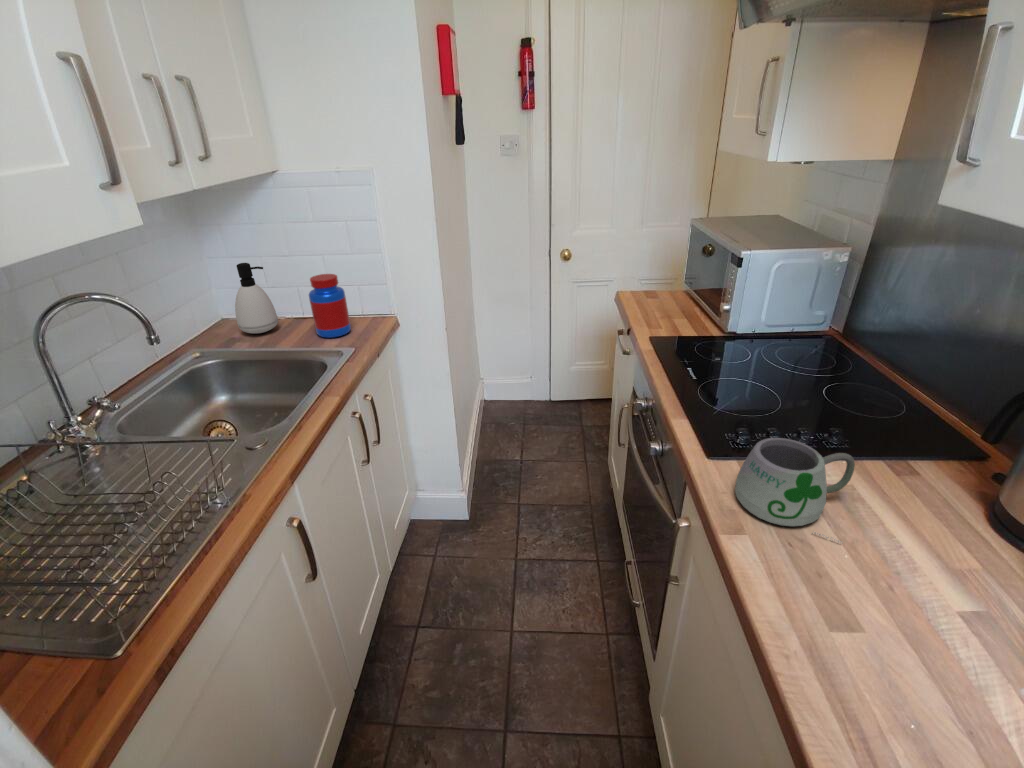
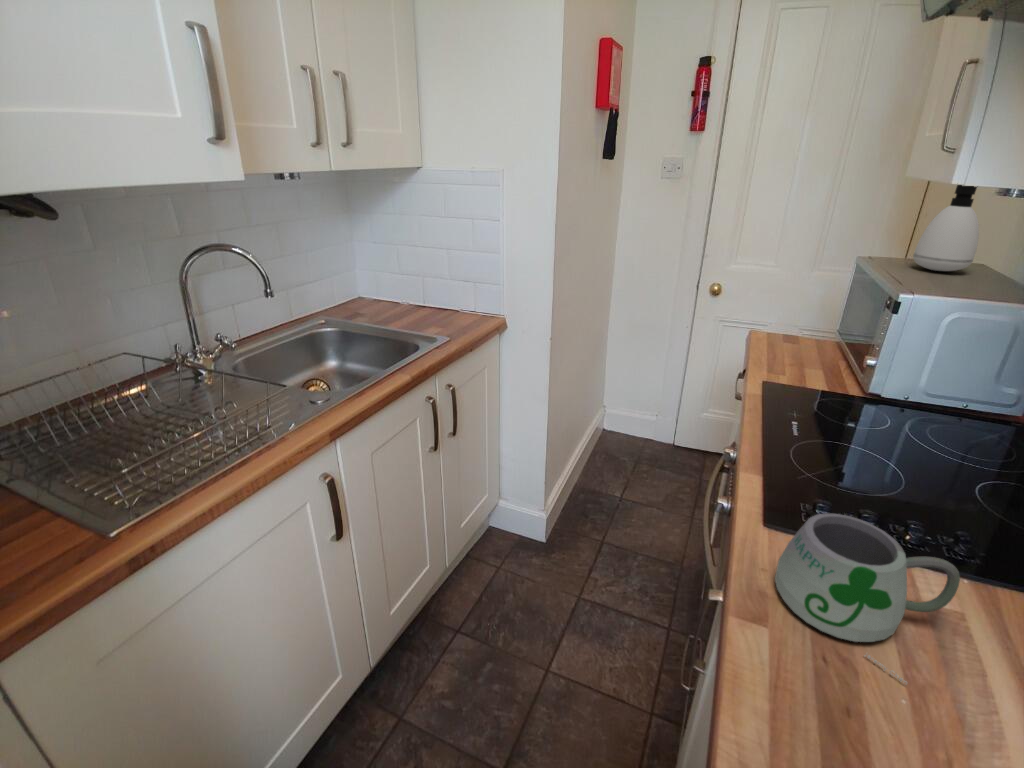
soap dispenser: present [235,263,278,333] -> present [913,185,979,271]
jar: present [309,274,351,338] -> none [425,266,458,327]

